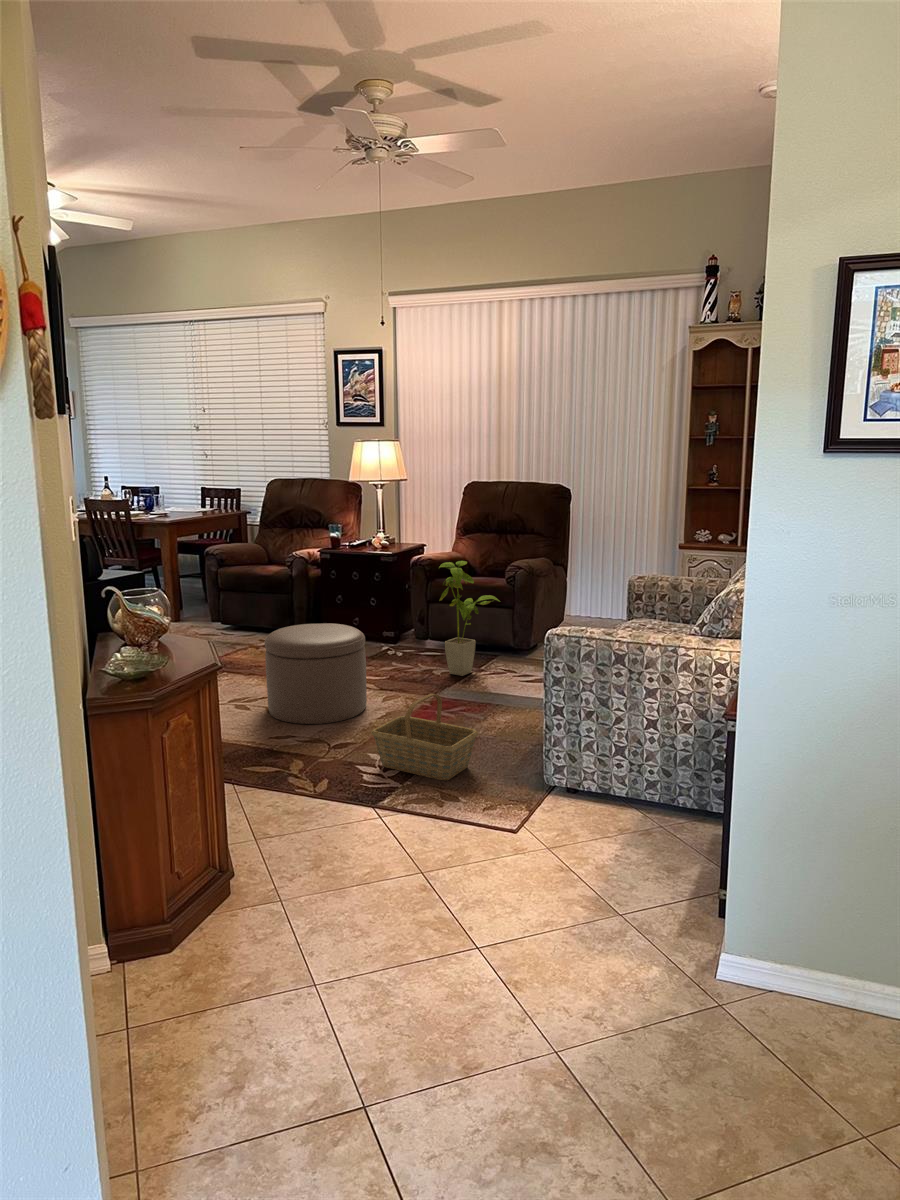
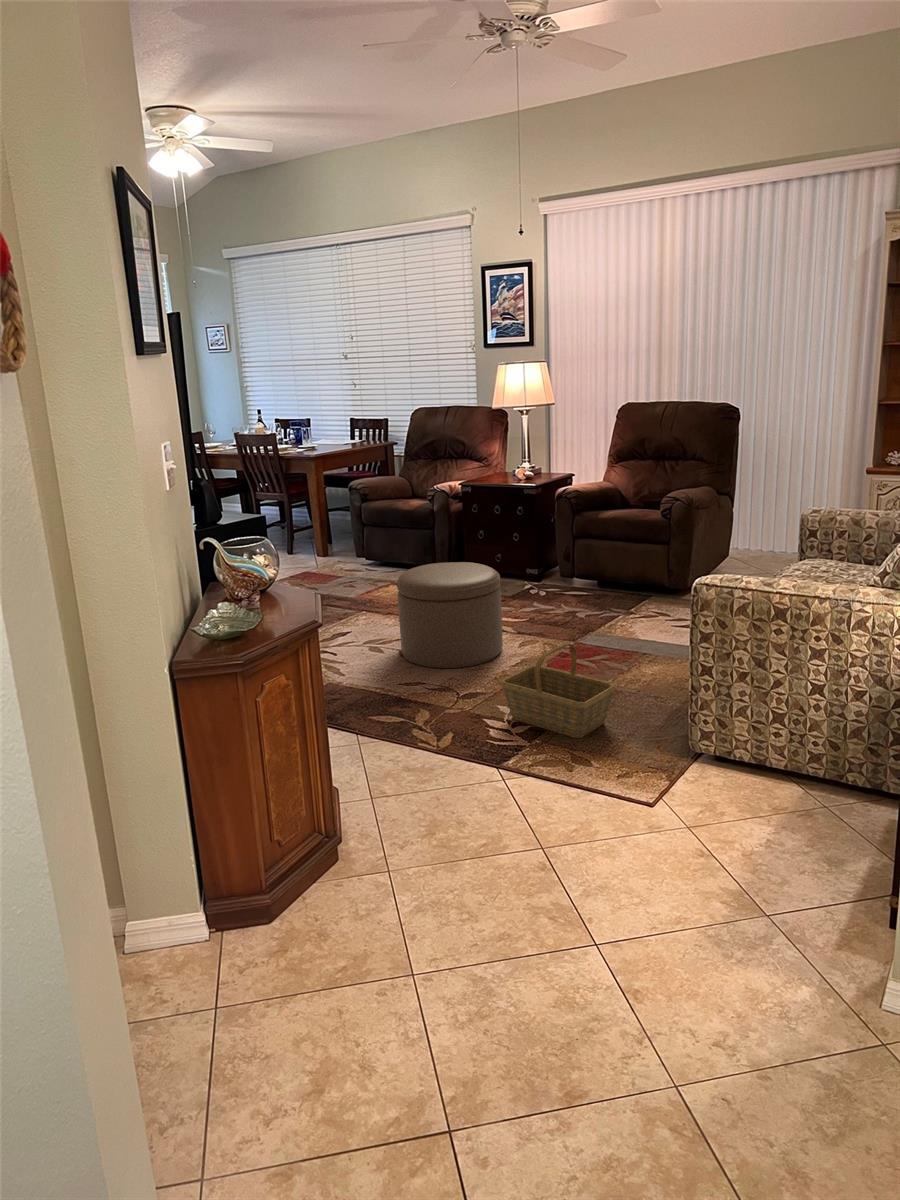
house plant: present [439,561,500,676] -> none [582,493,651,617]

